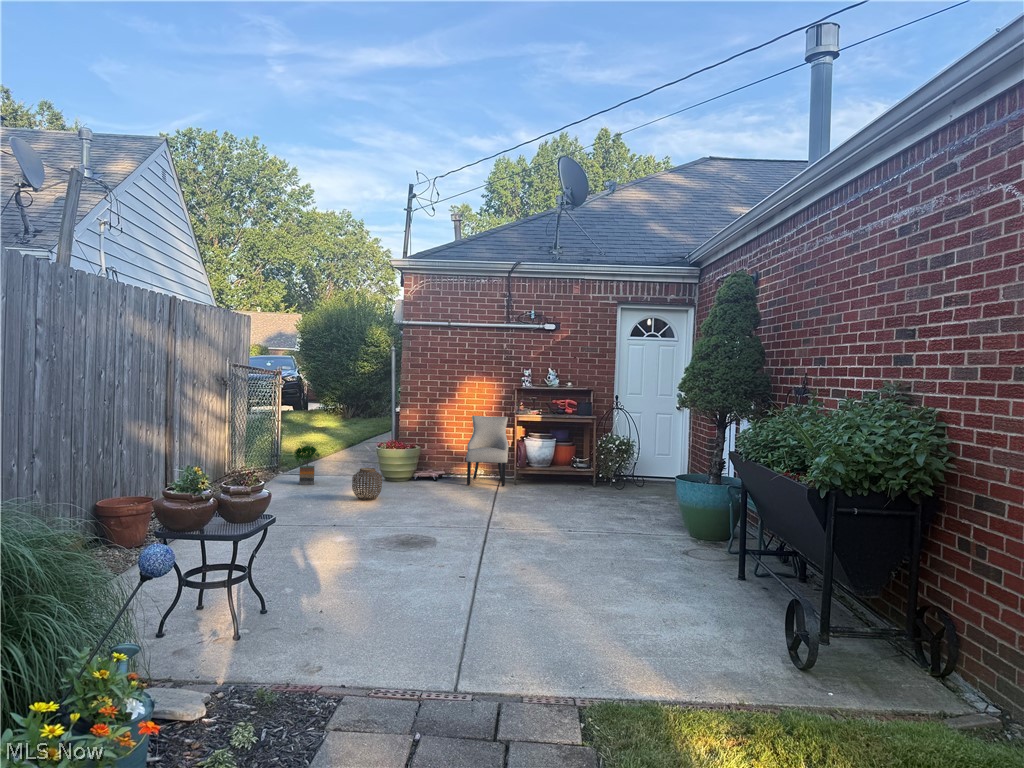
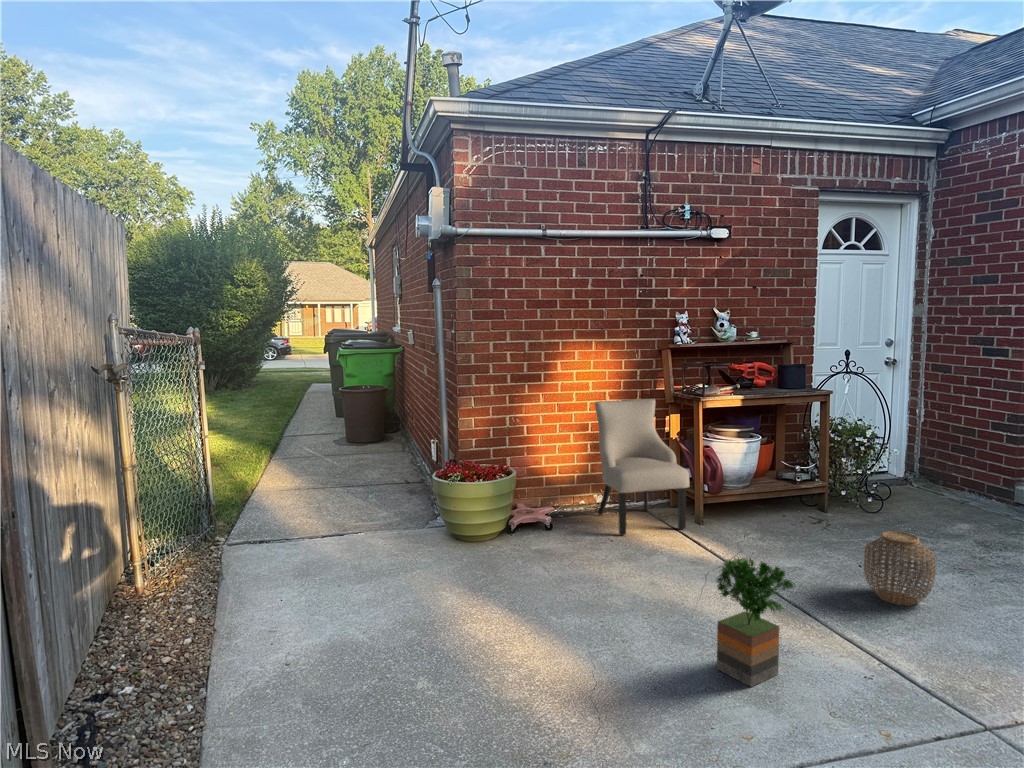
potted tree: present [294,446,320,485] -> present [717,558,794,687]
woven basket: present [352,468,382,501] -> present [864,531,936,605]

